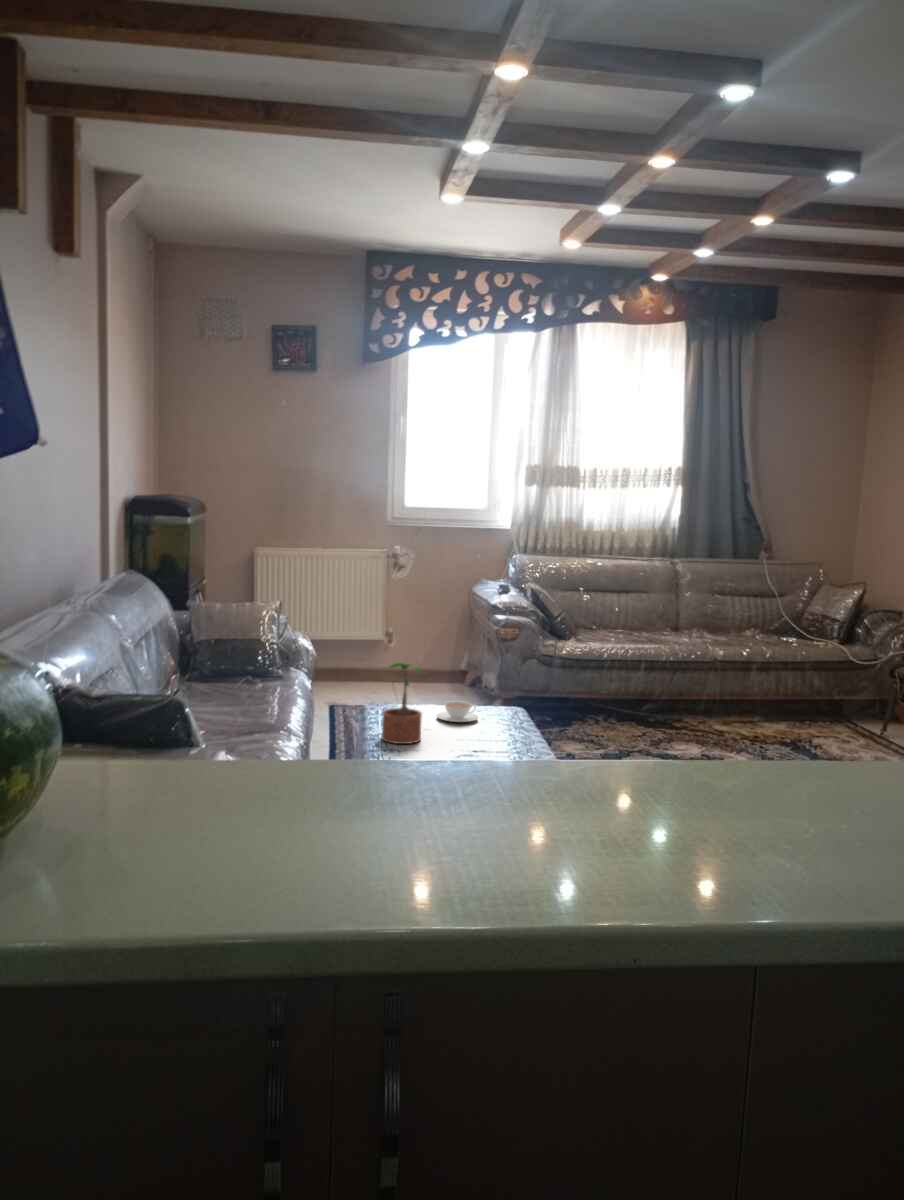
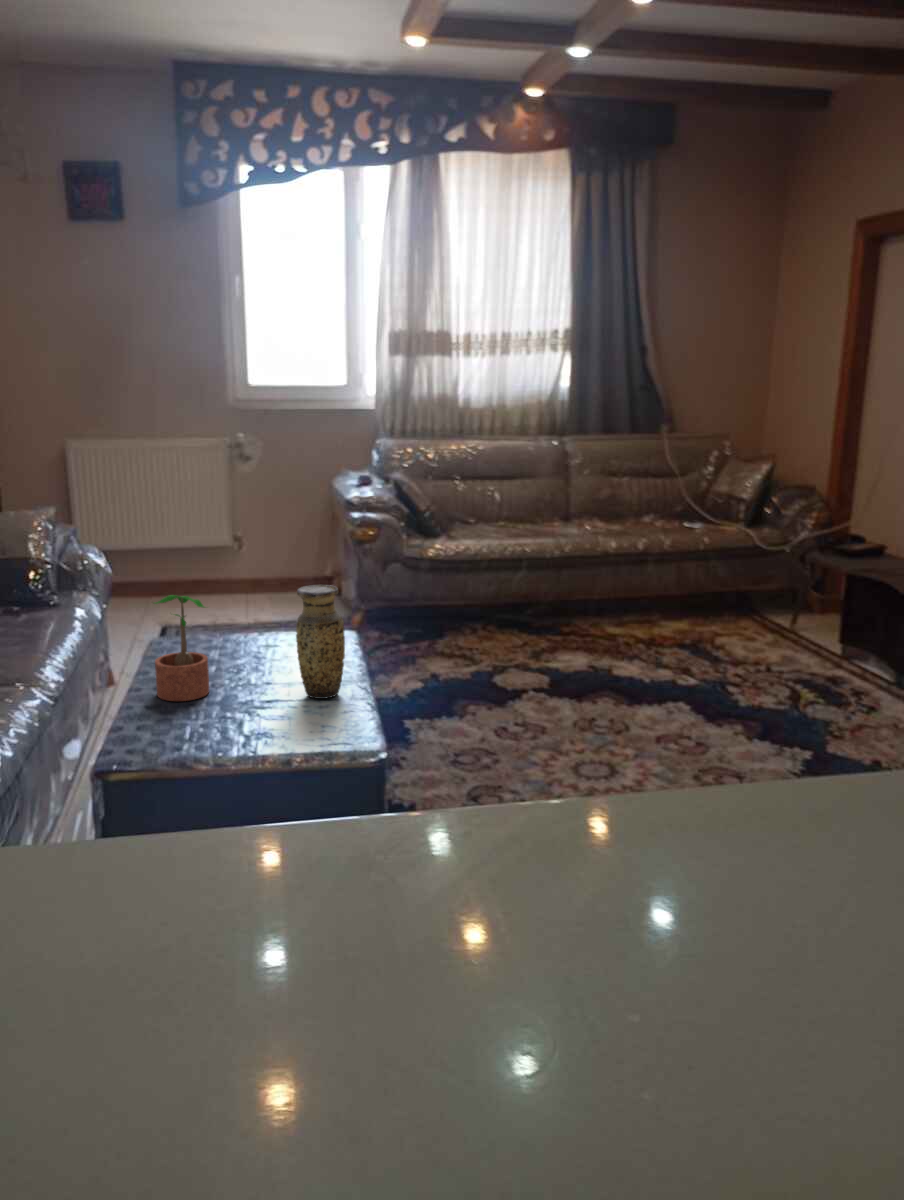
vase: none [491,660,529,748] -> present [296,585,345,699]
teacup: present [437,701,478,722] -> none [242,633,296,662]

